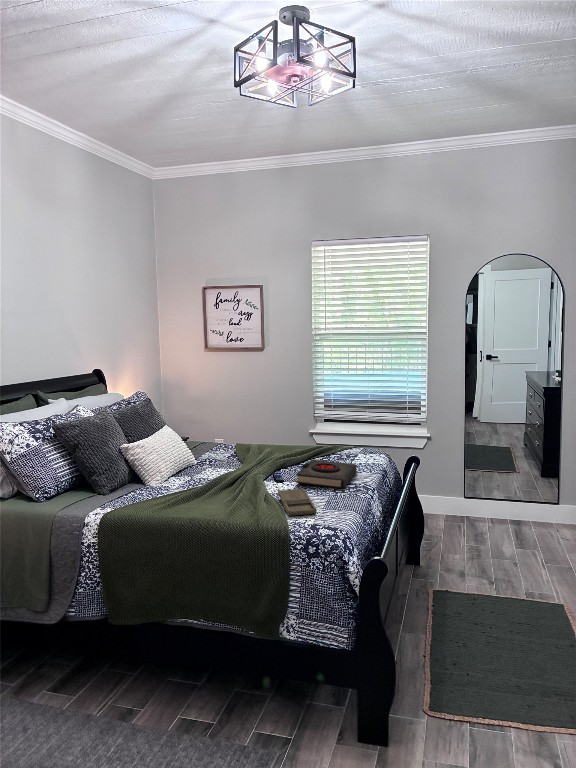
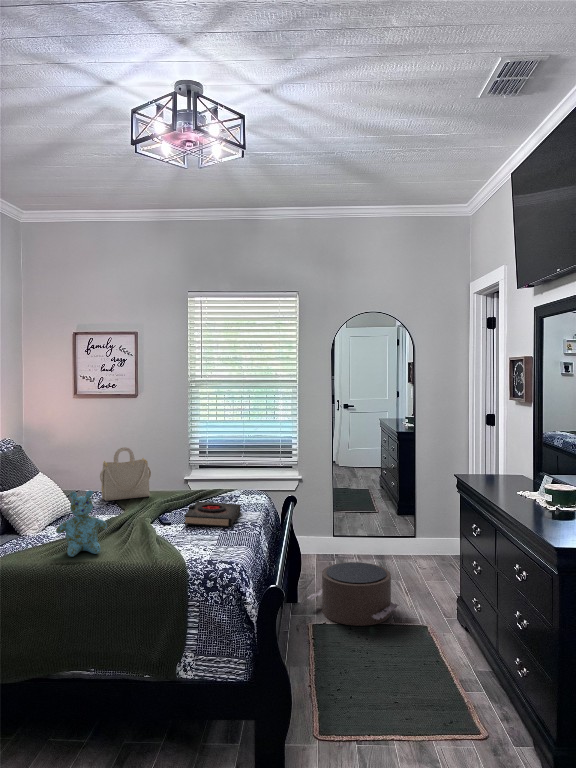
handbag: none [221,401,270,453] -> present [100,447,151,501]
stuffed bear: none [169,446,218,511] -> present [56,490,107,557]
tray: present [278,488,317,516] -> none [168,528,210,554]
pouf: none [429,529,531,598] -> present [307,562,399,626]

